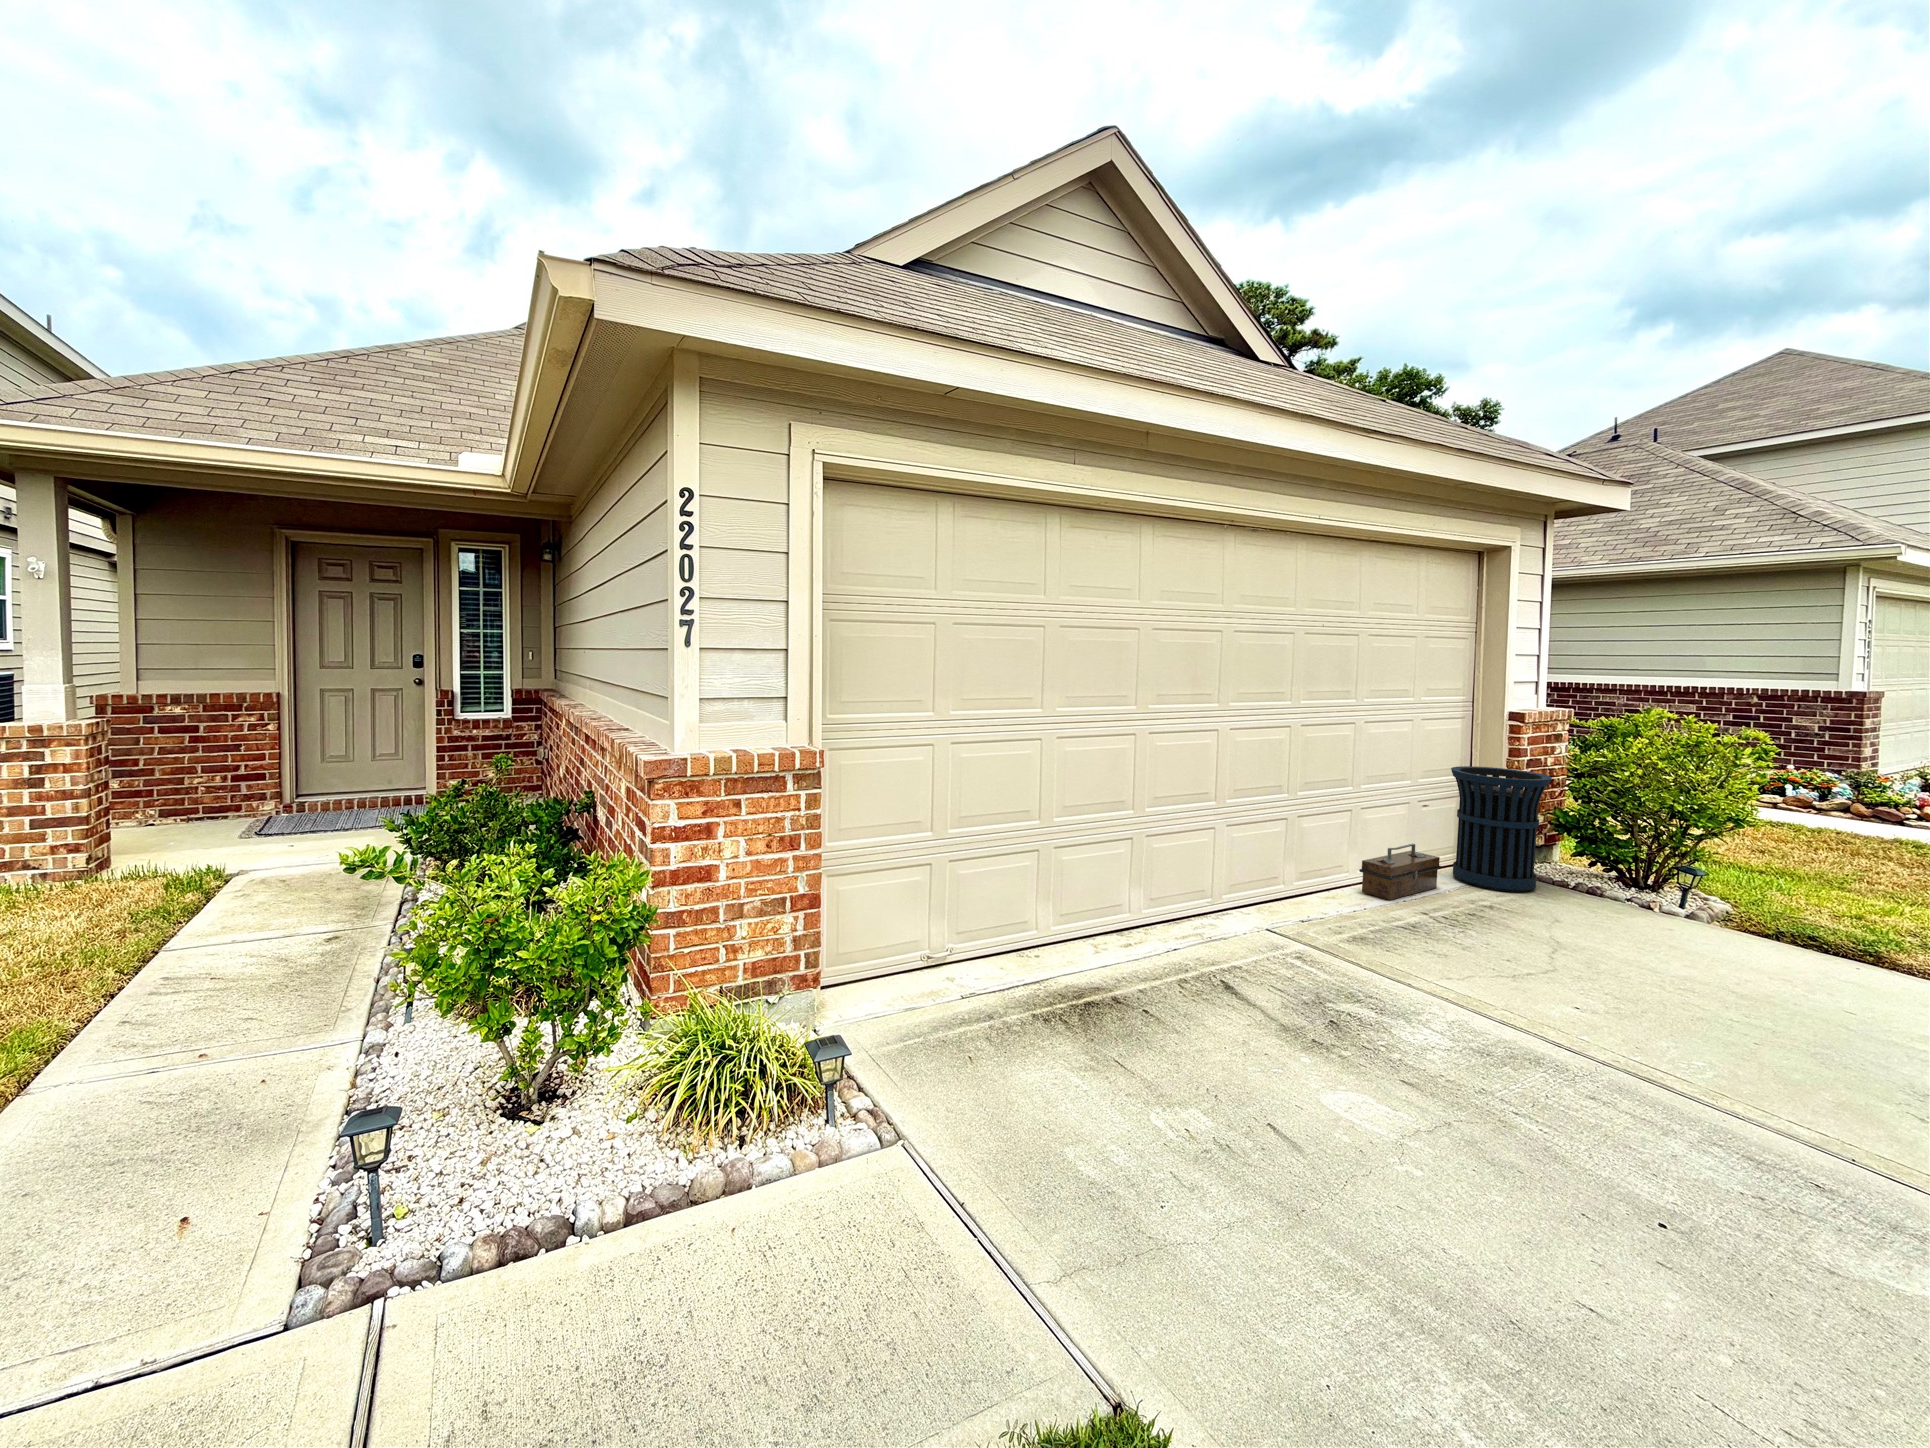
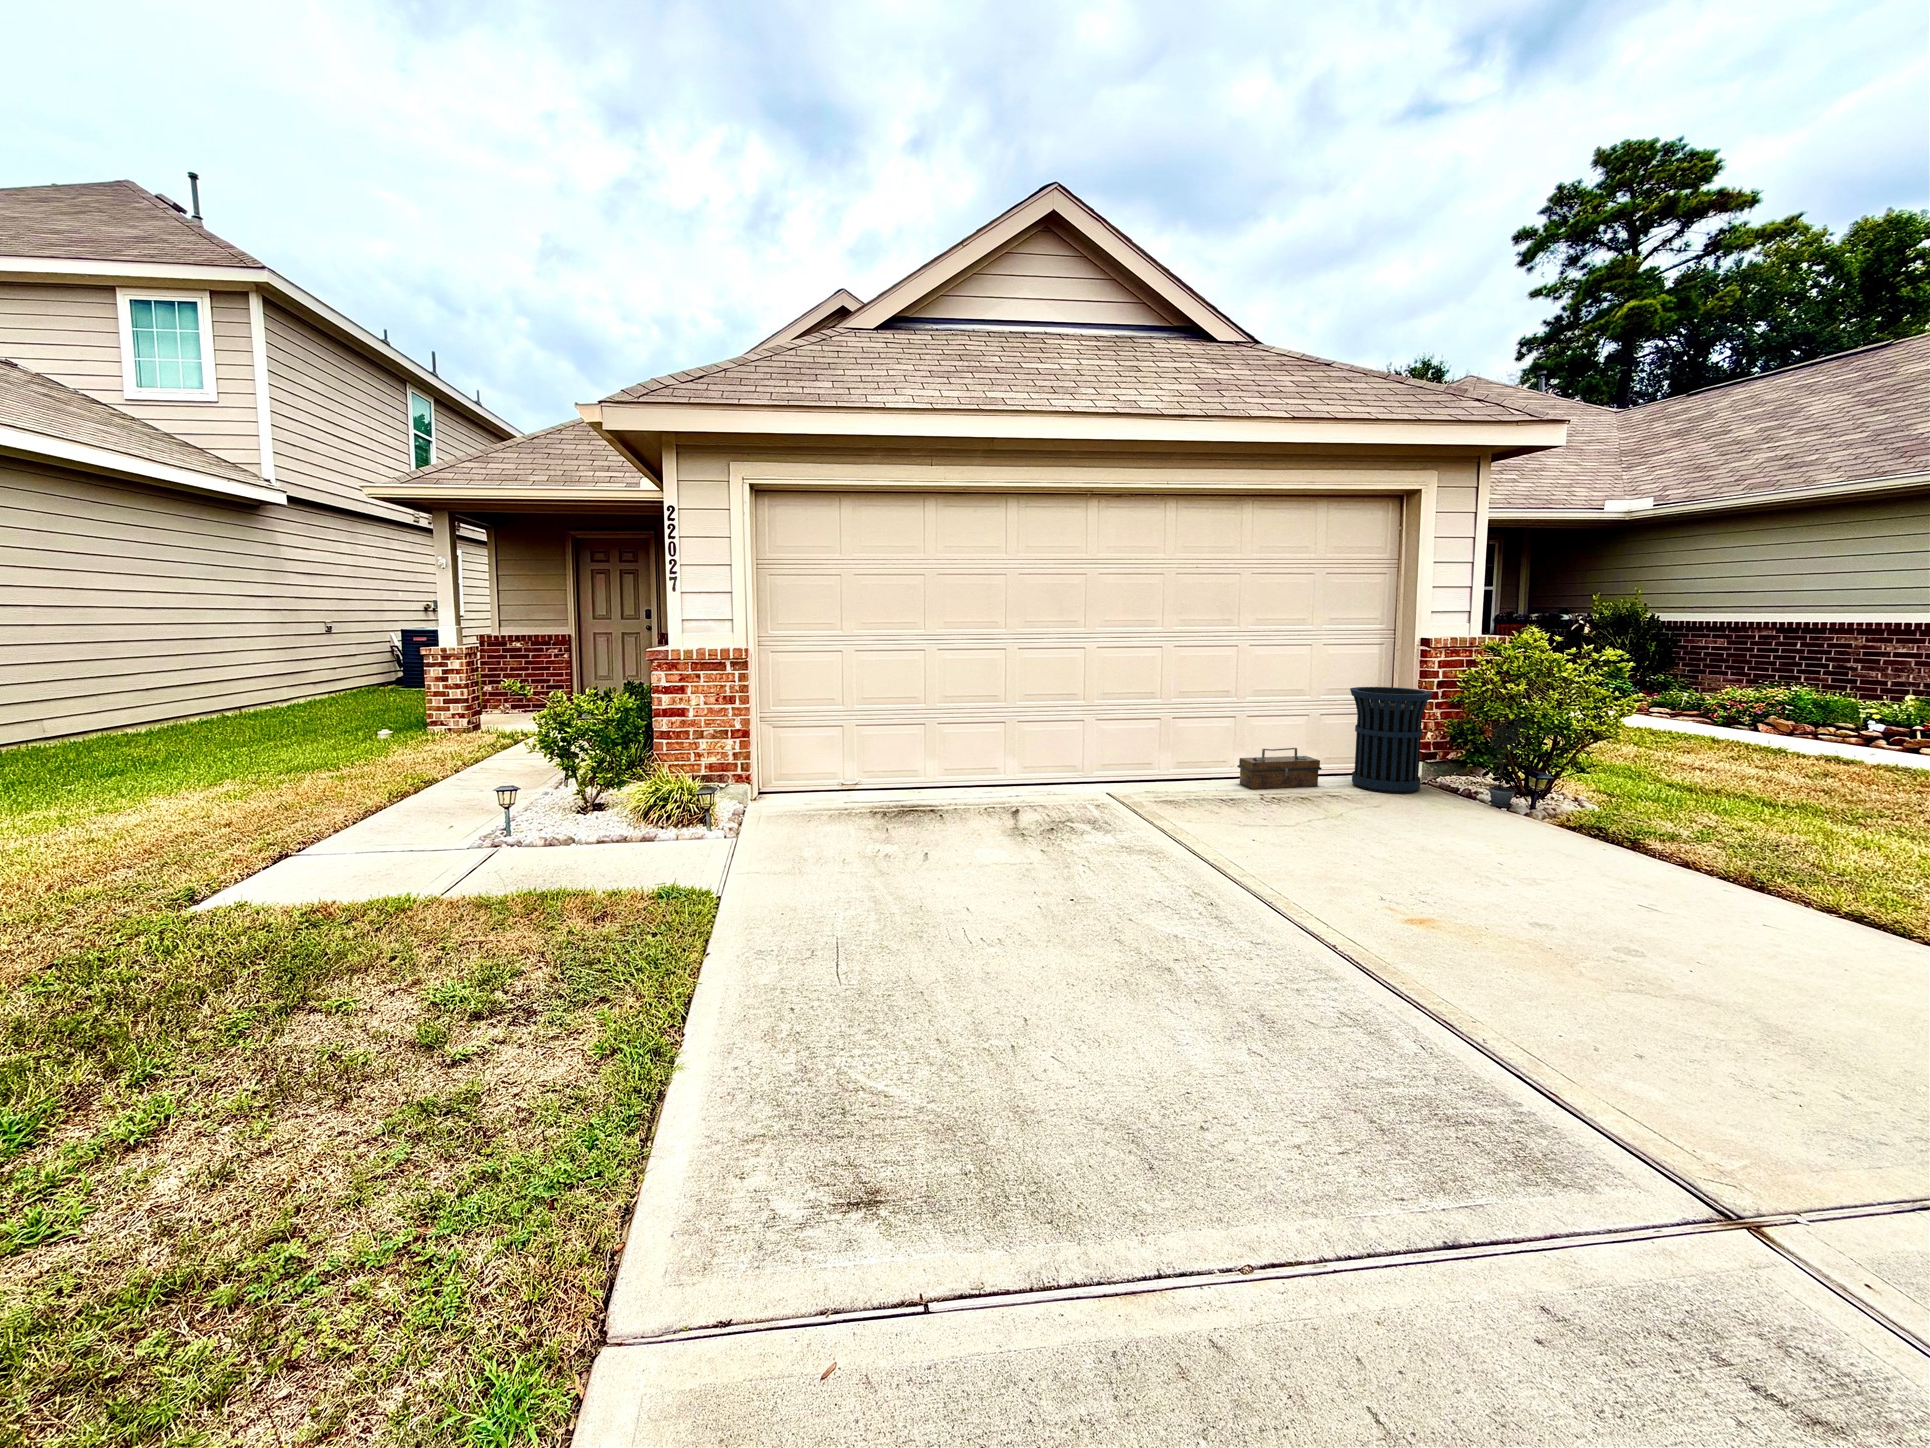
potted plant: none [1617,803,1680,905] -> present [1486,716,1532,807]

